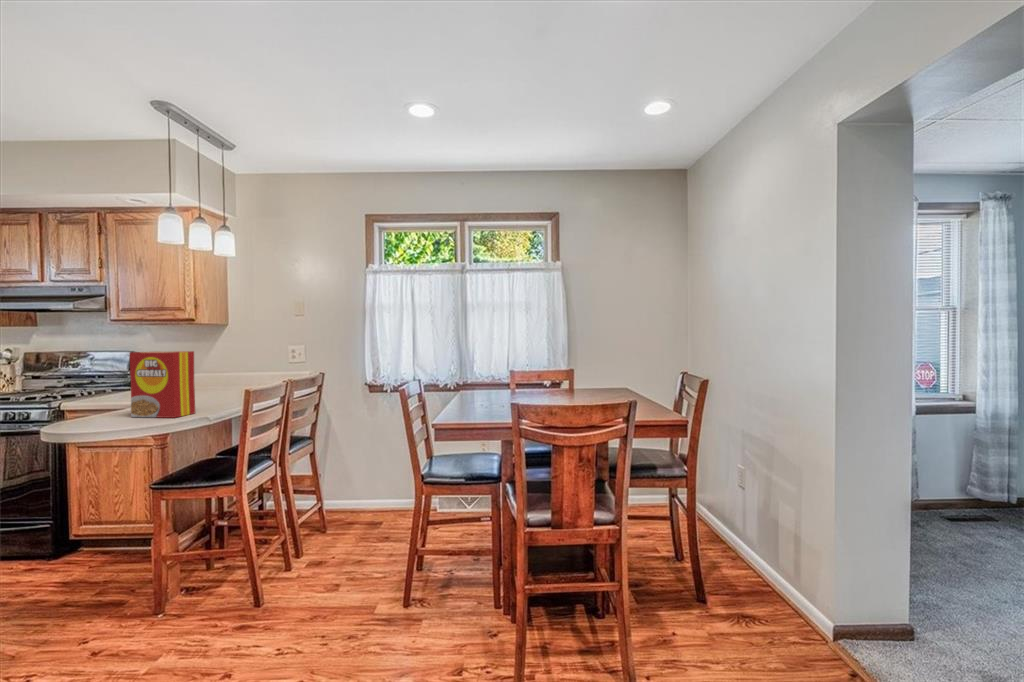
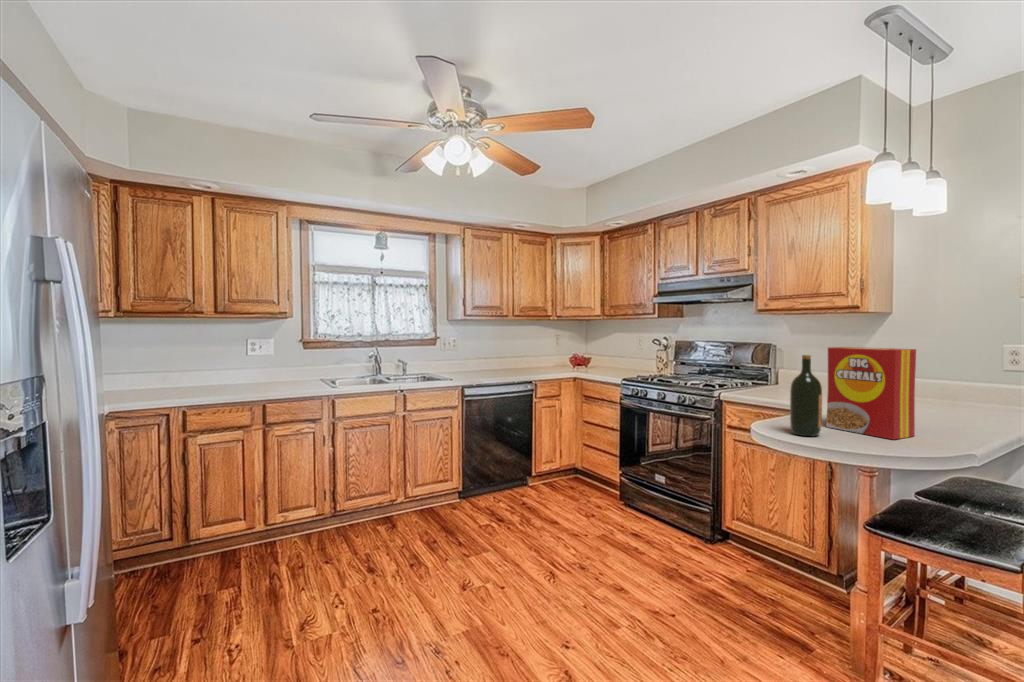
wine bottle: none [85,359,115,427] -> present [790,355,822,436]

